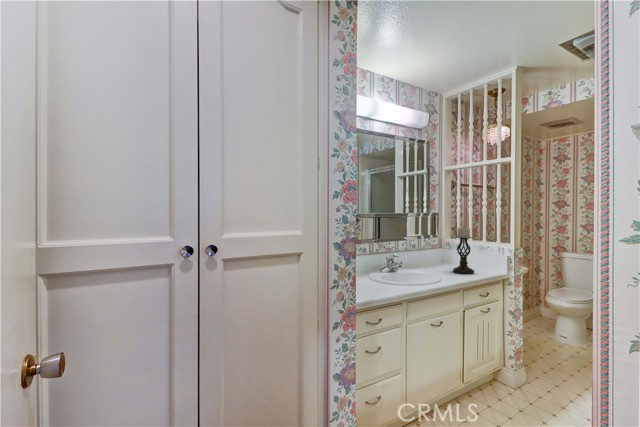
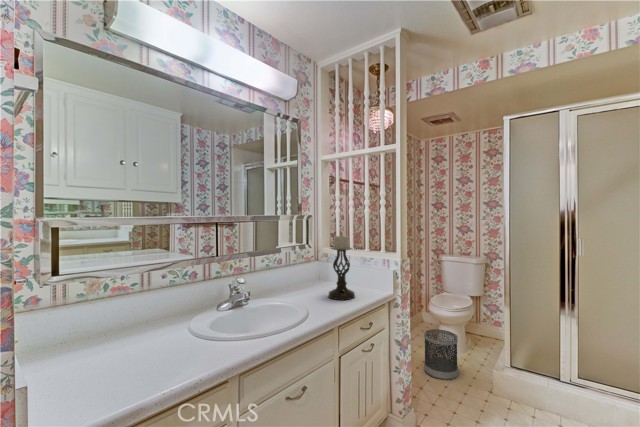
wastebasket: none [539,315,575,360] -> present [424,329,458,380]

